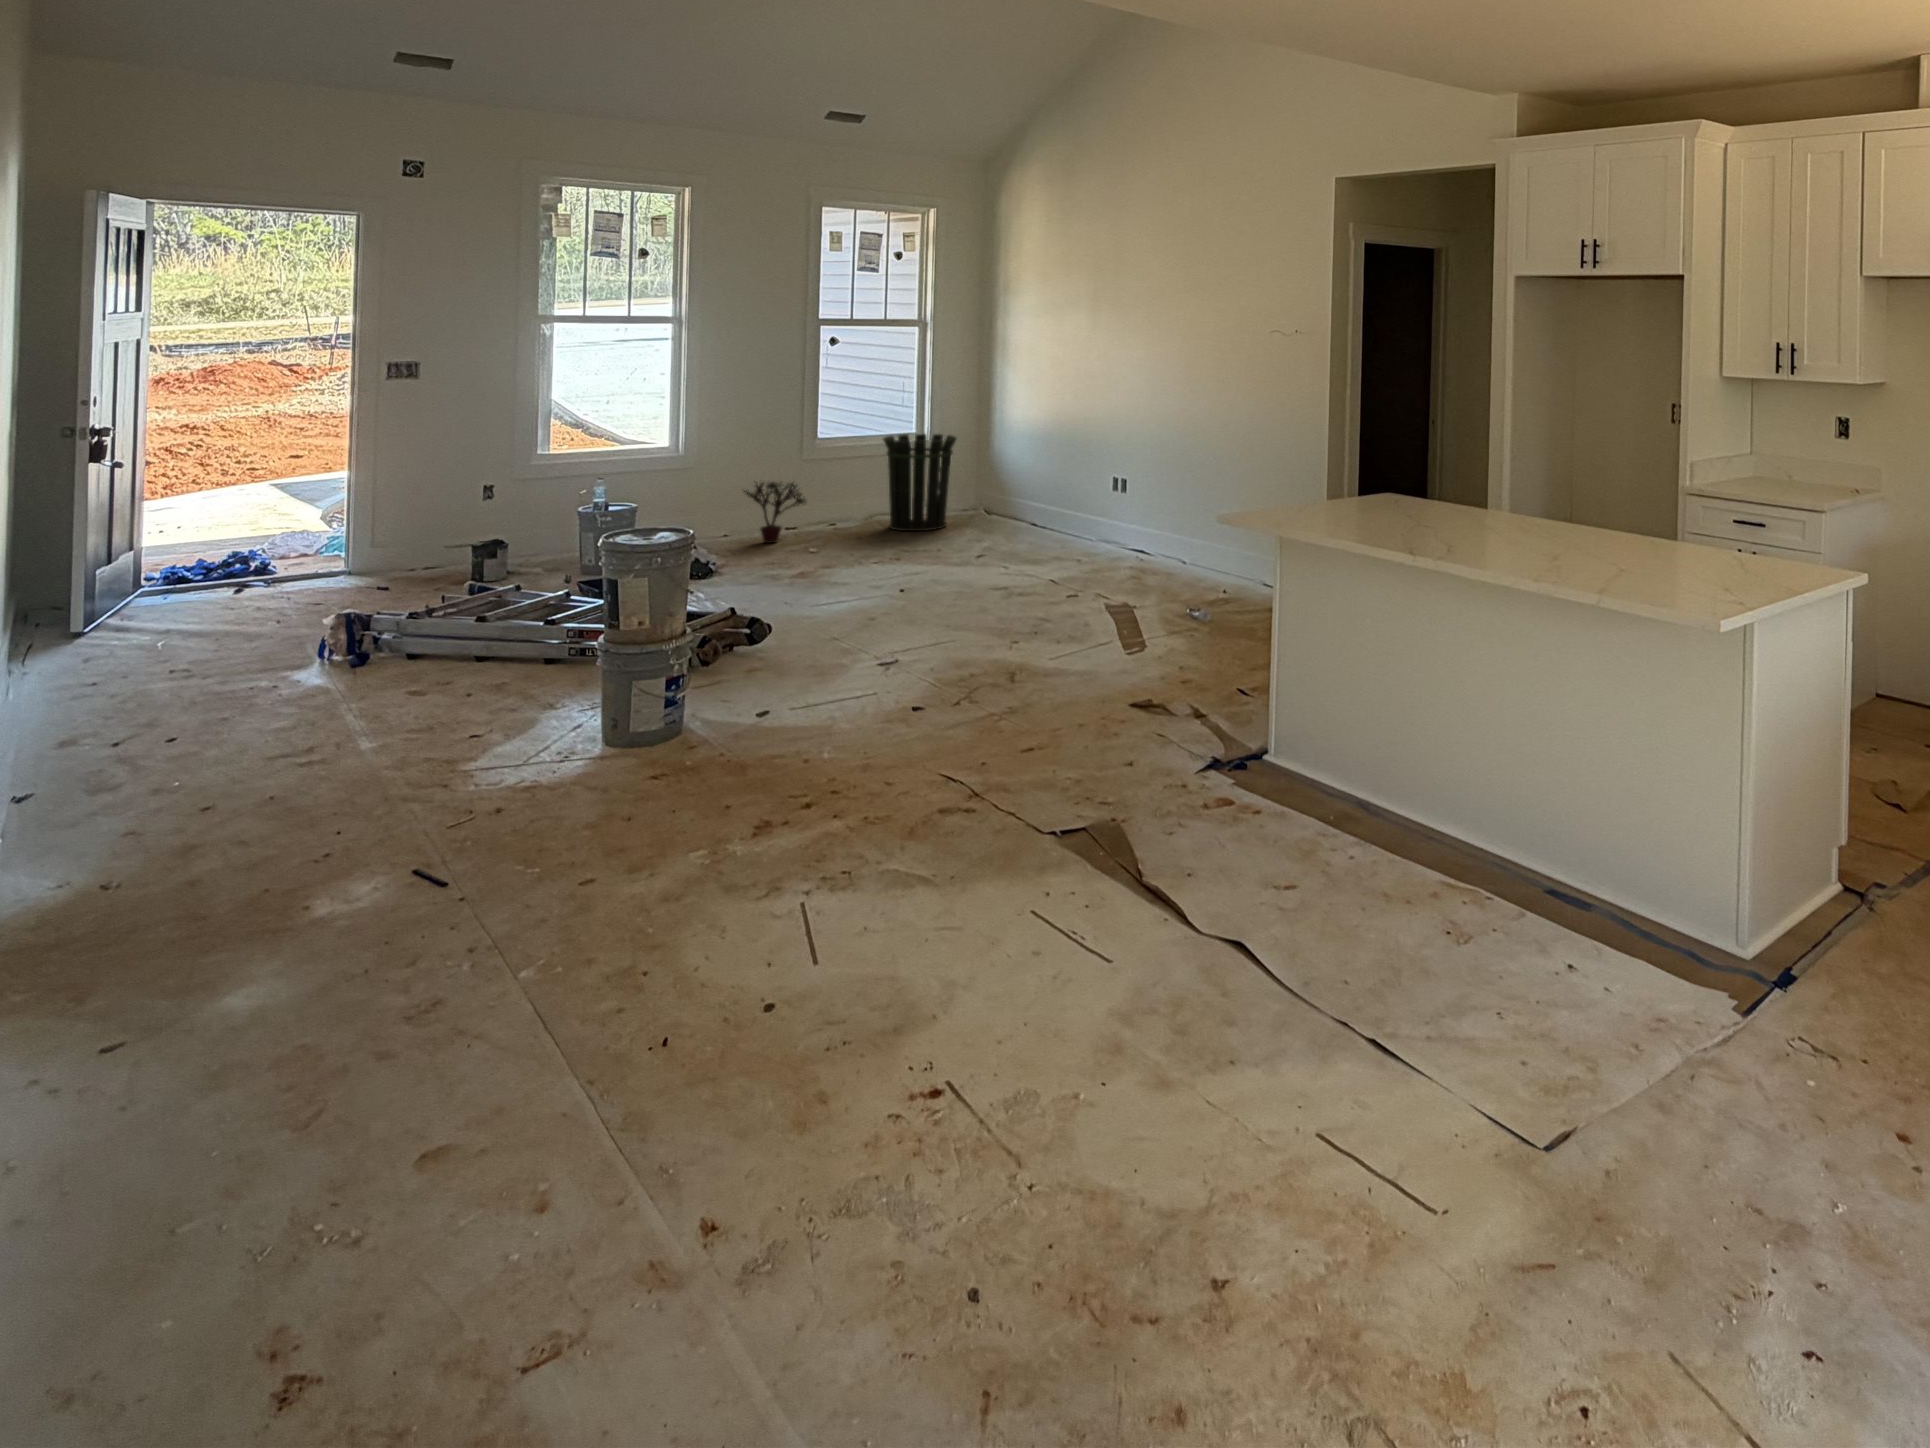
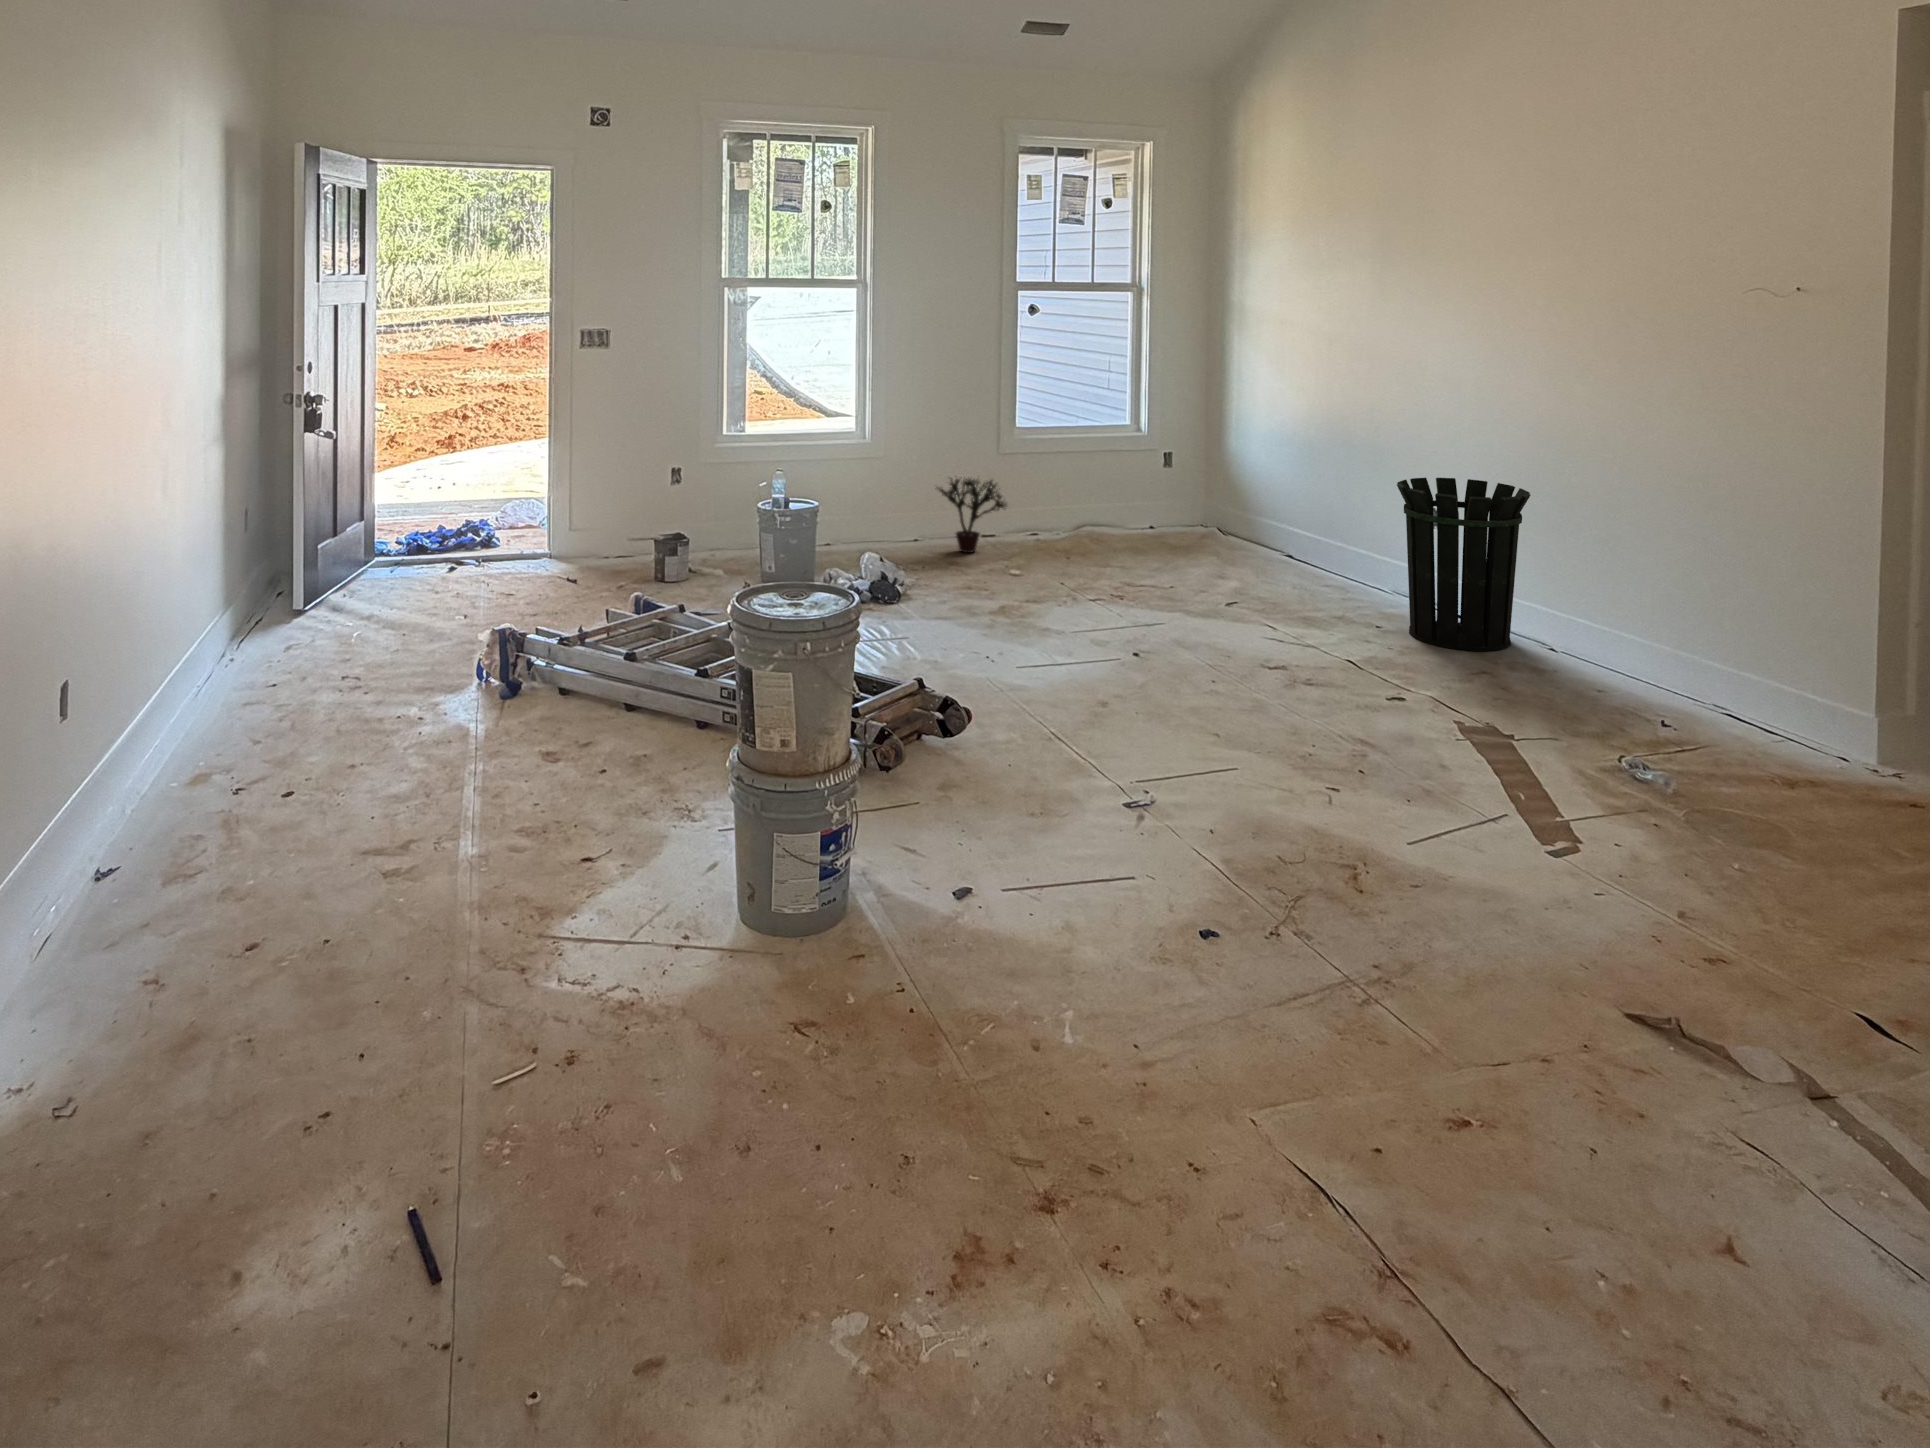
waste bin: present [883,434,956,531] -> present [1397,478,1531,651]

